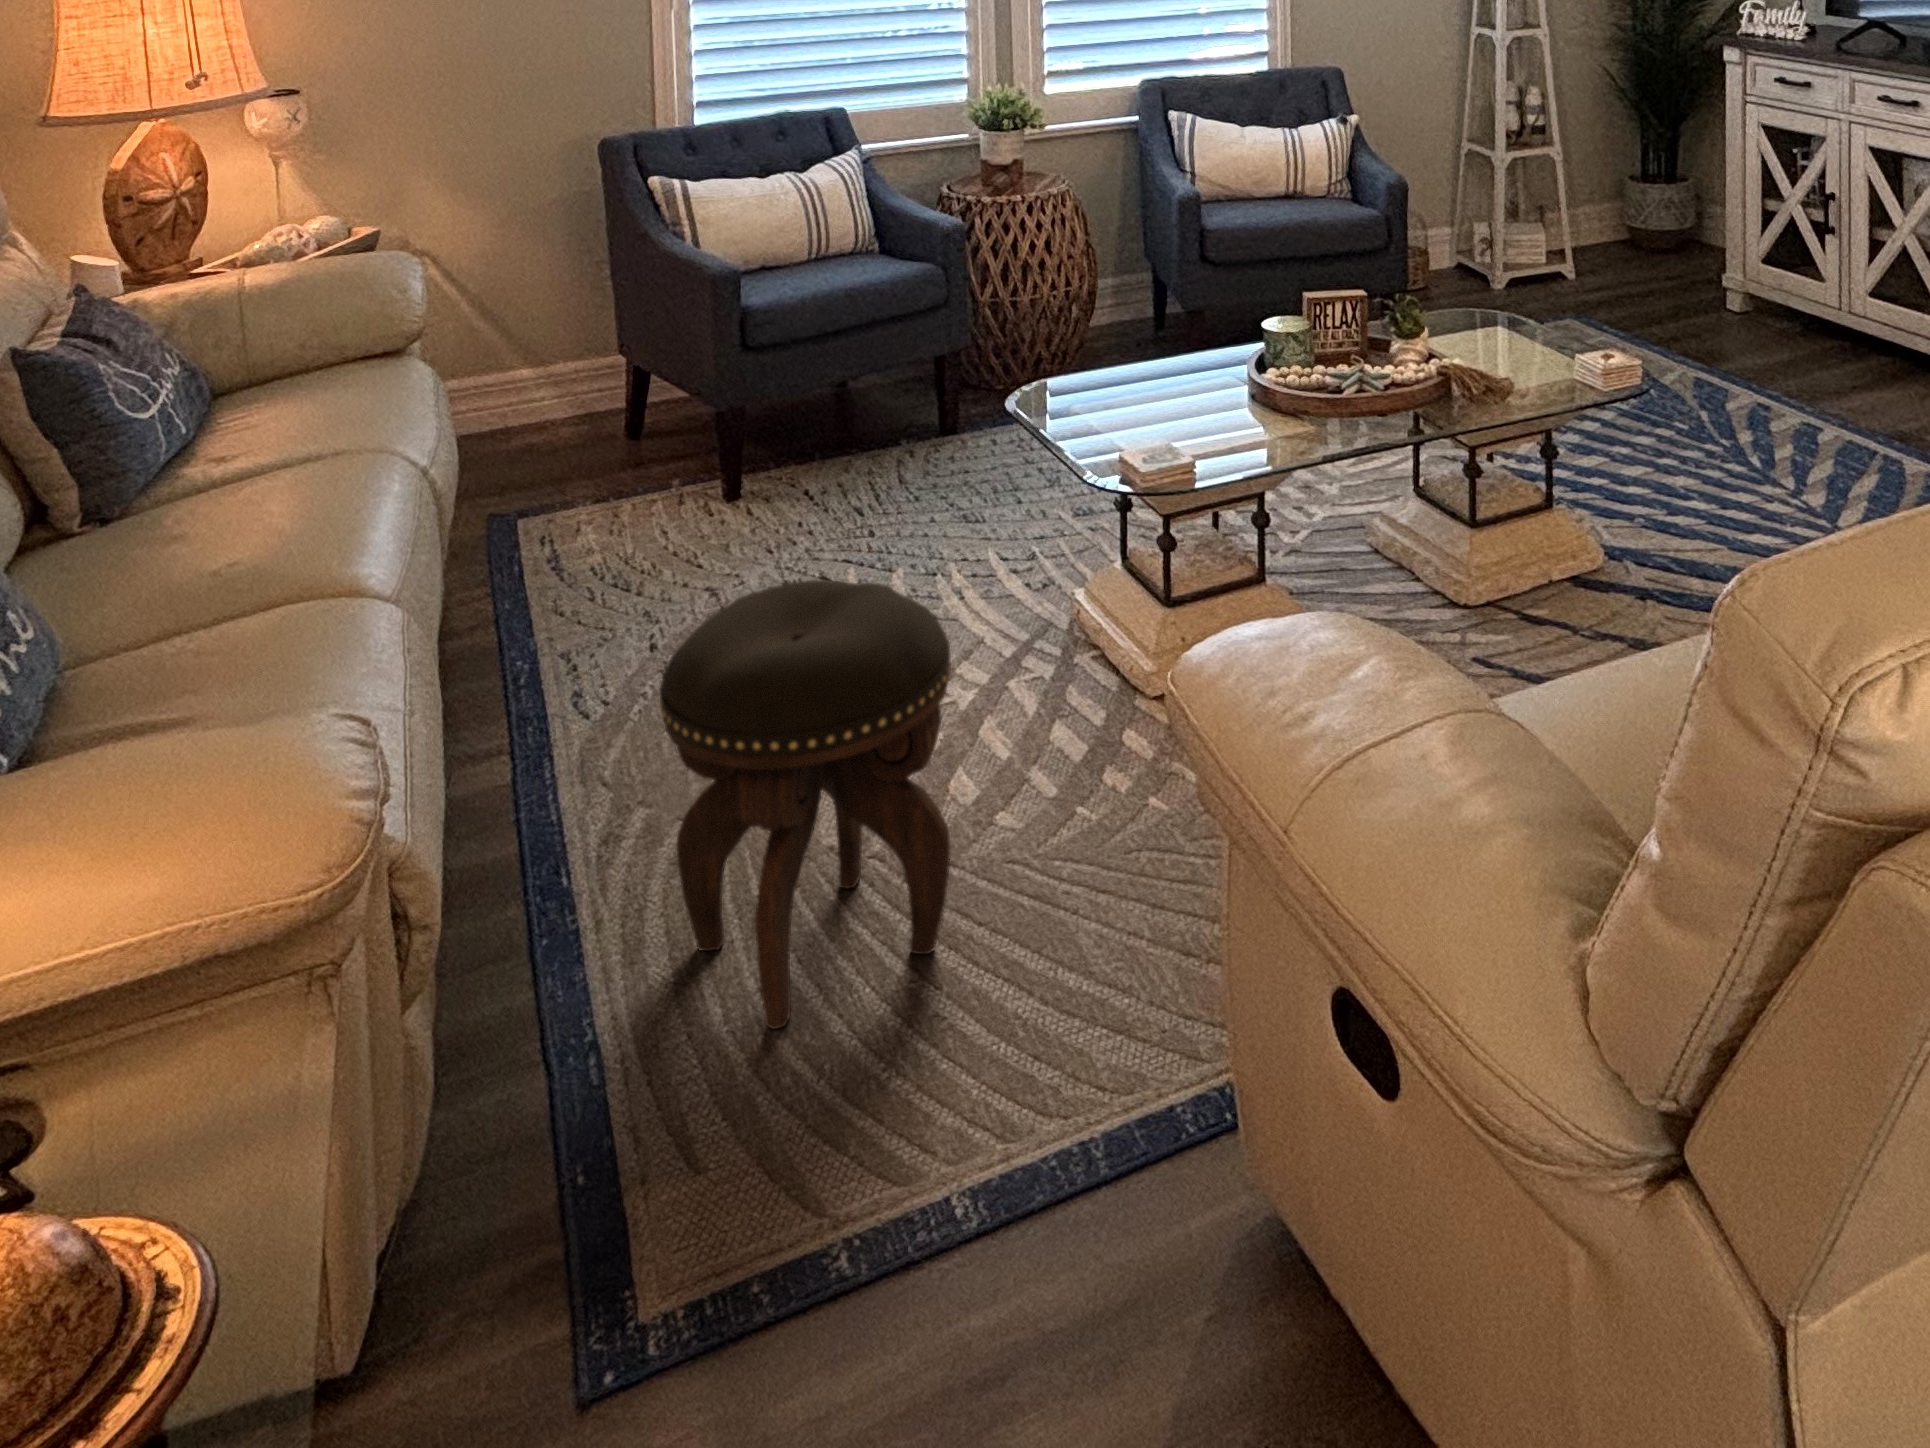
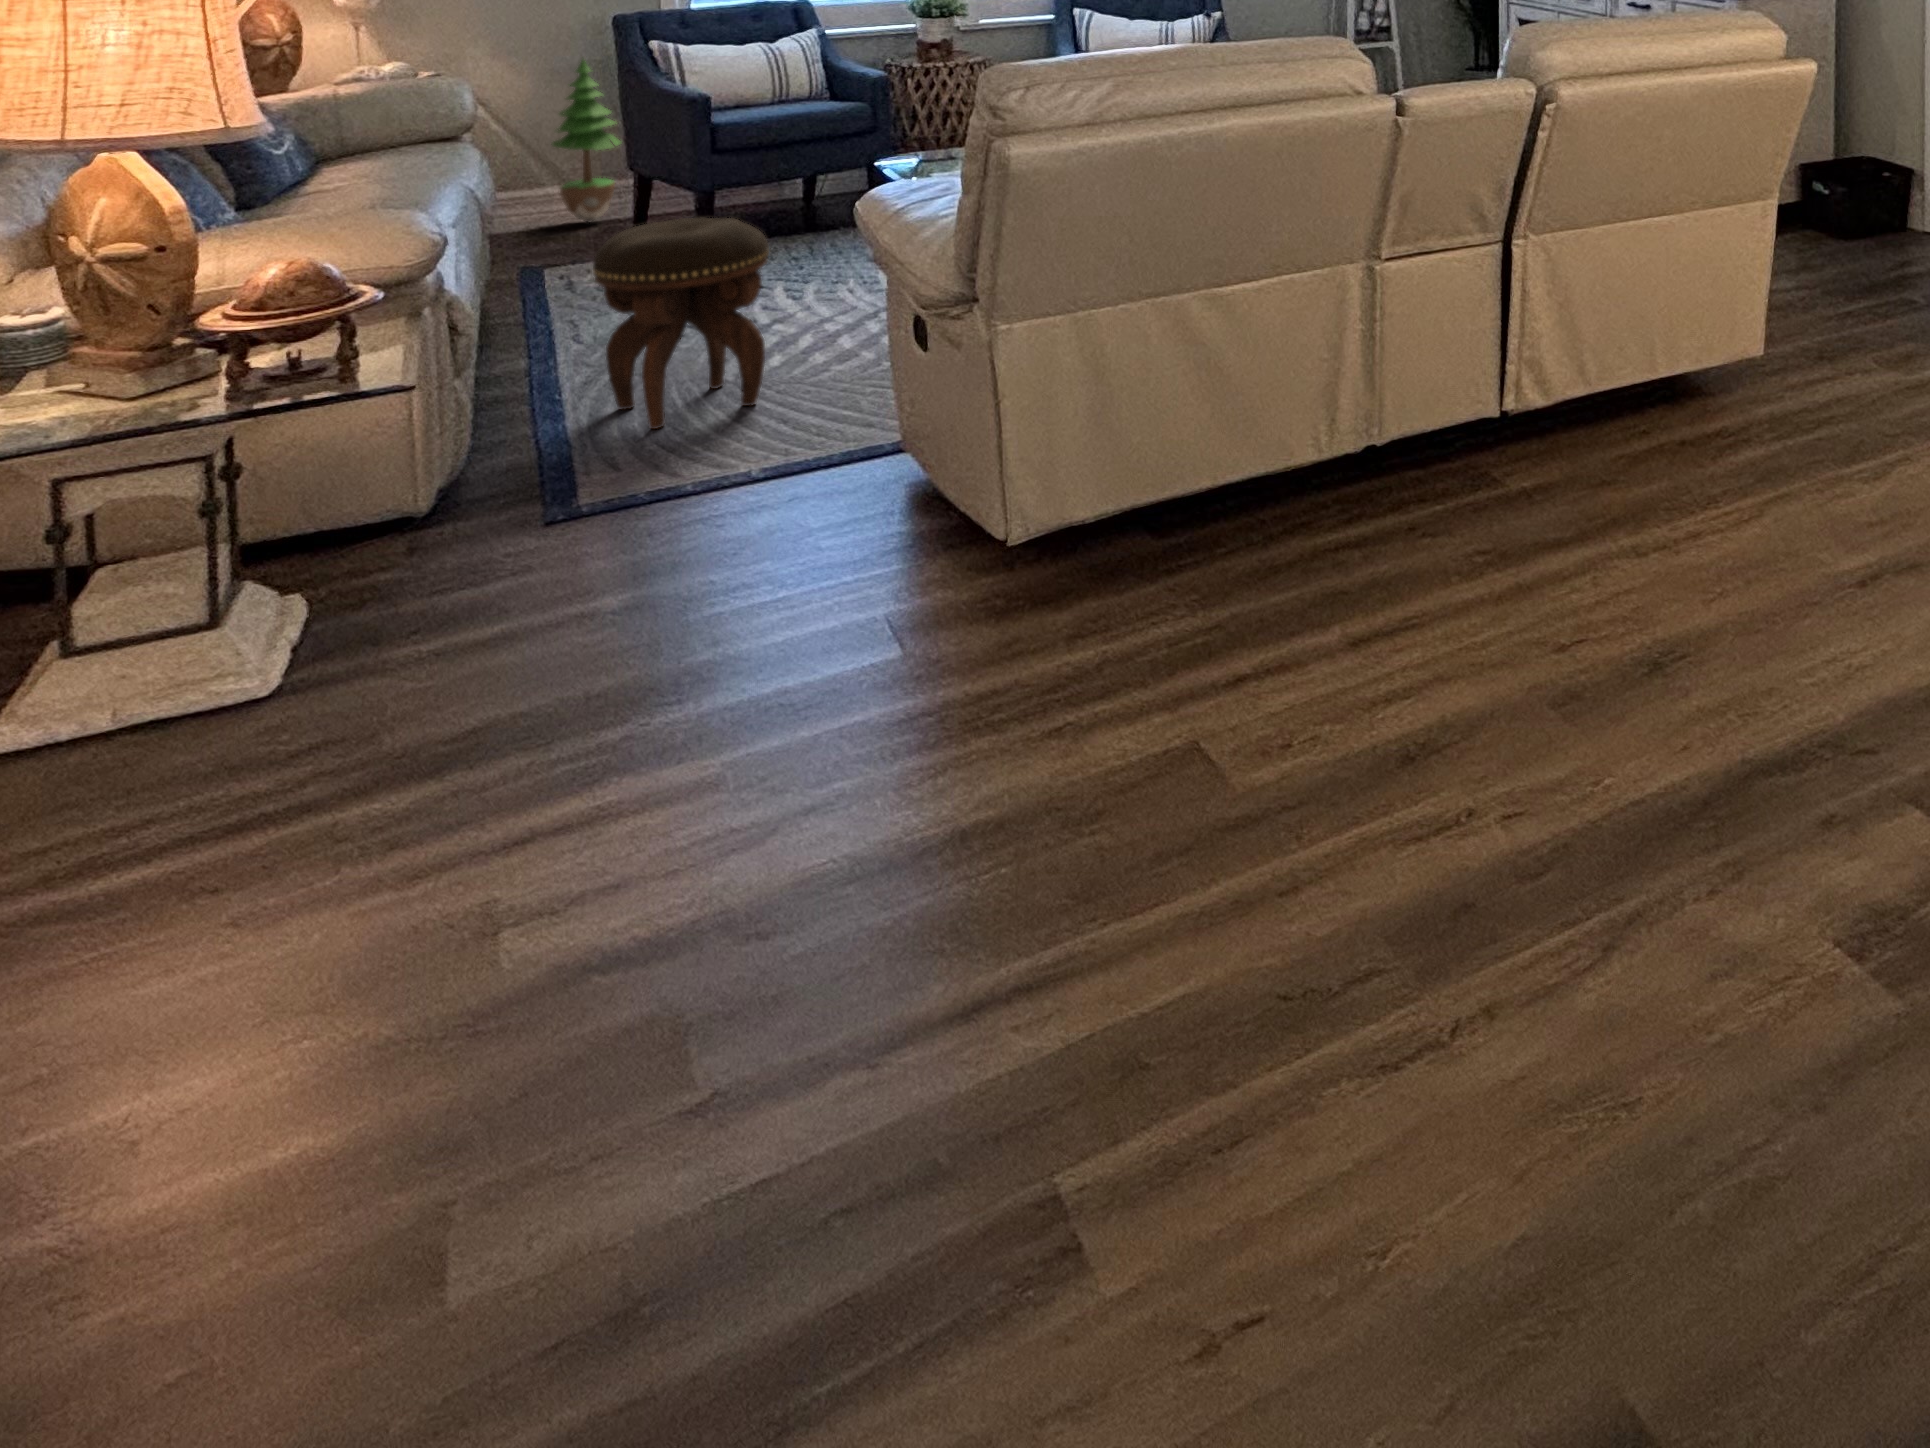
potted tree: none [525,200,616,433] -> present [552,60,620,222]

